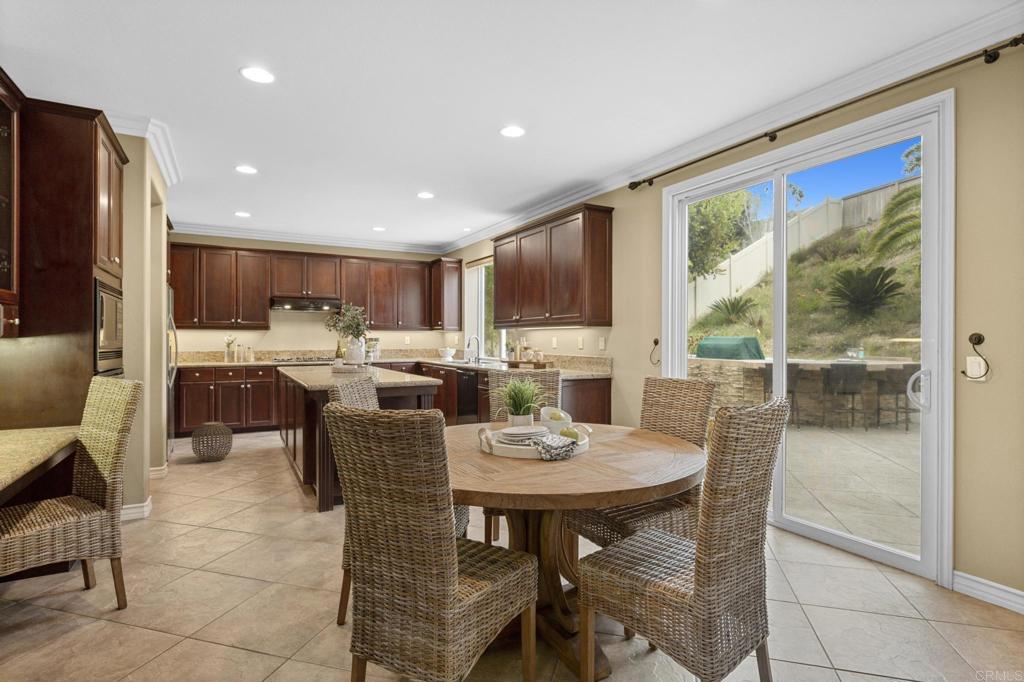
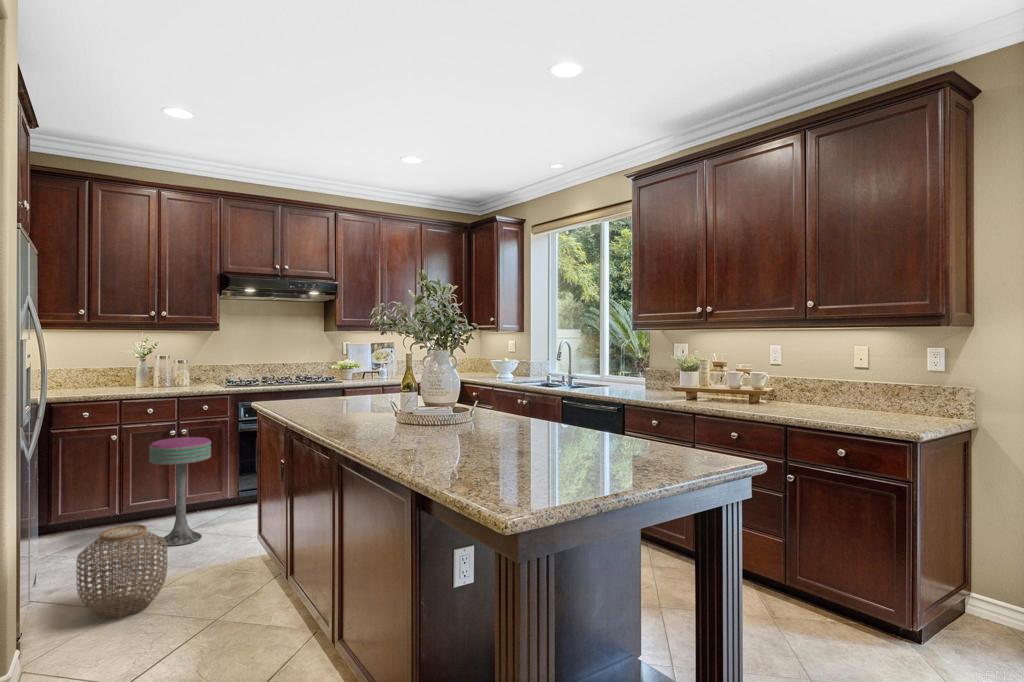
bar stool: none [228,388,260,443] -> present [149,437,211,546]

